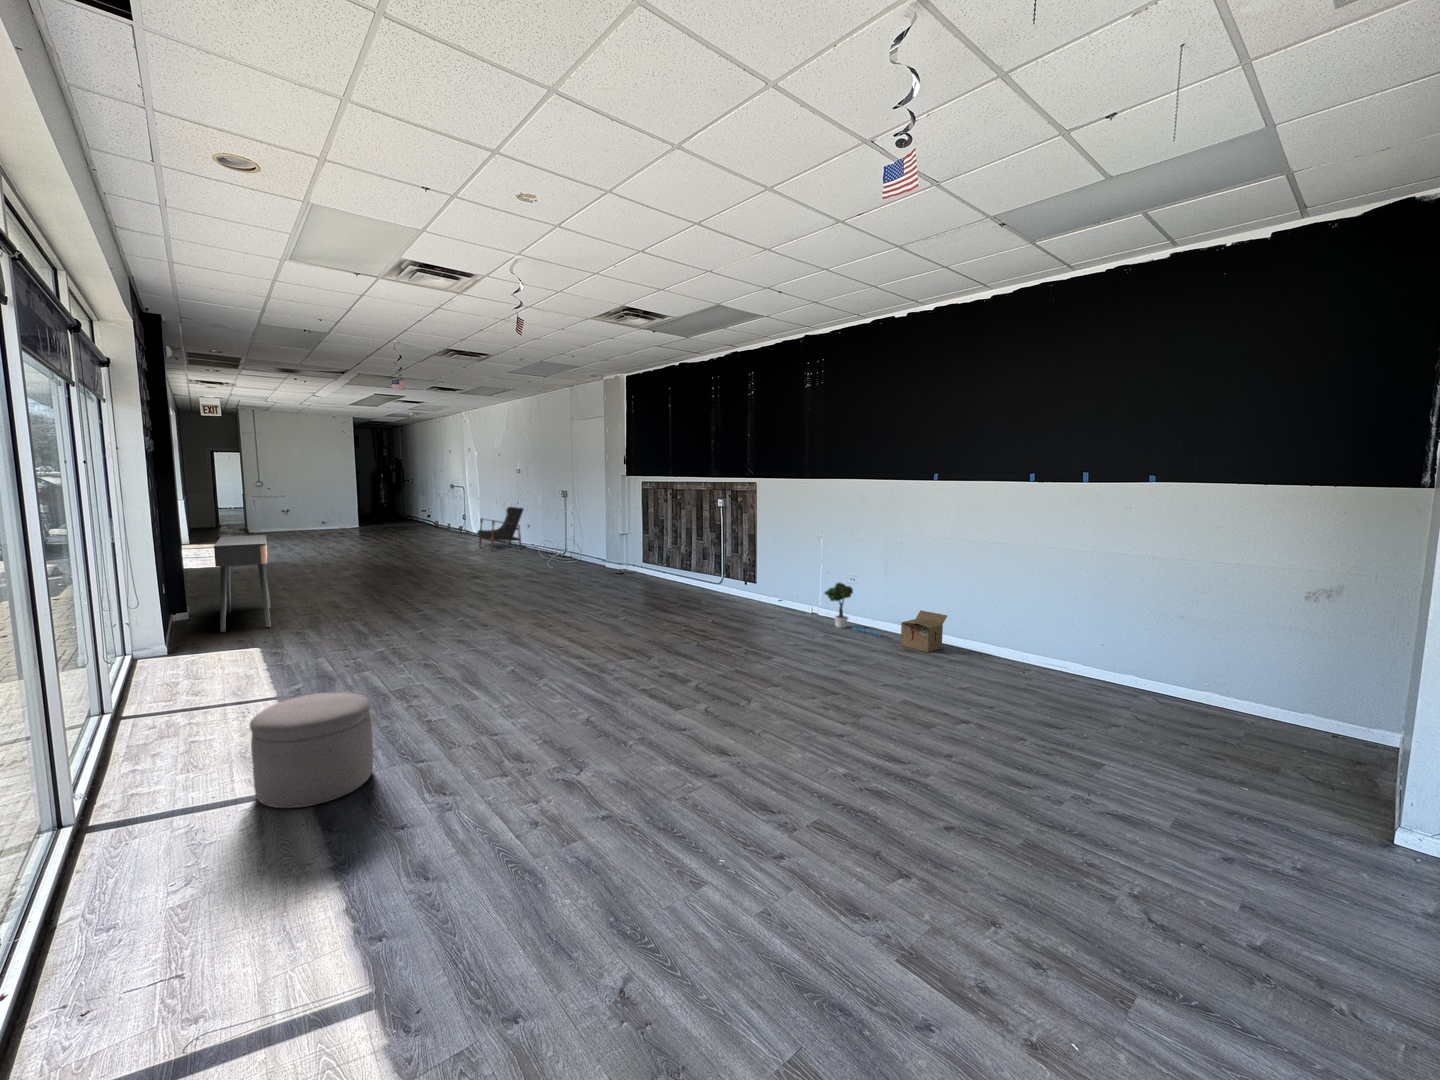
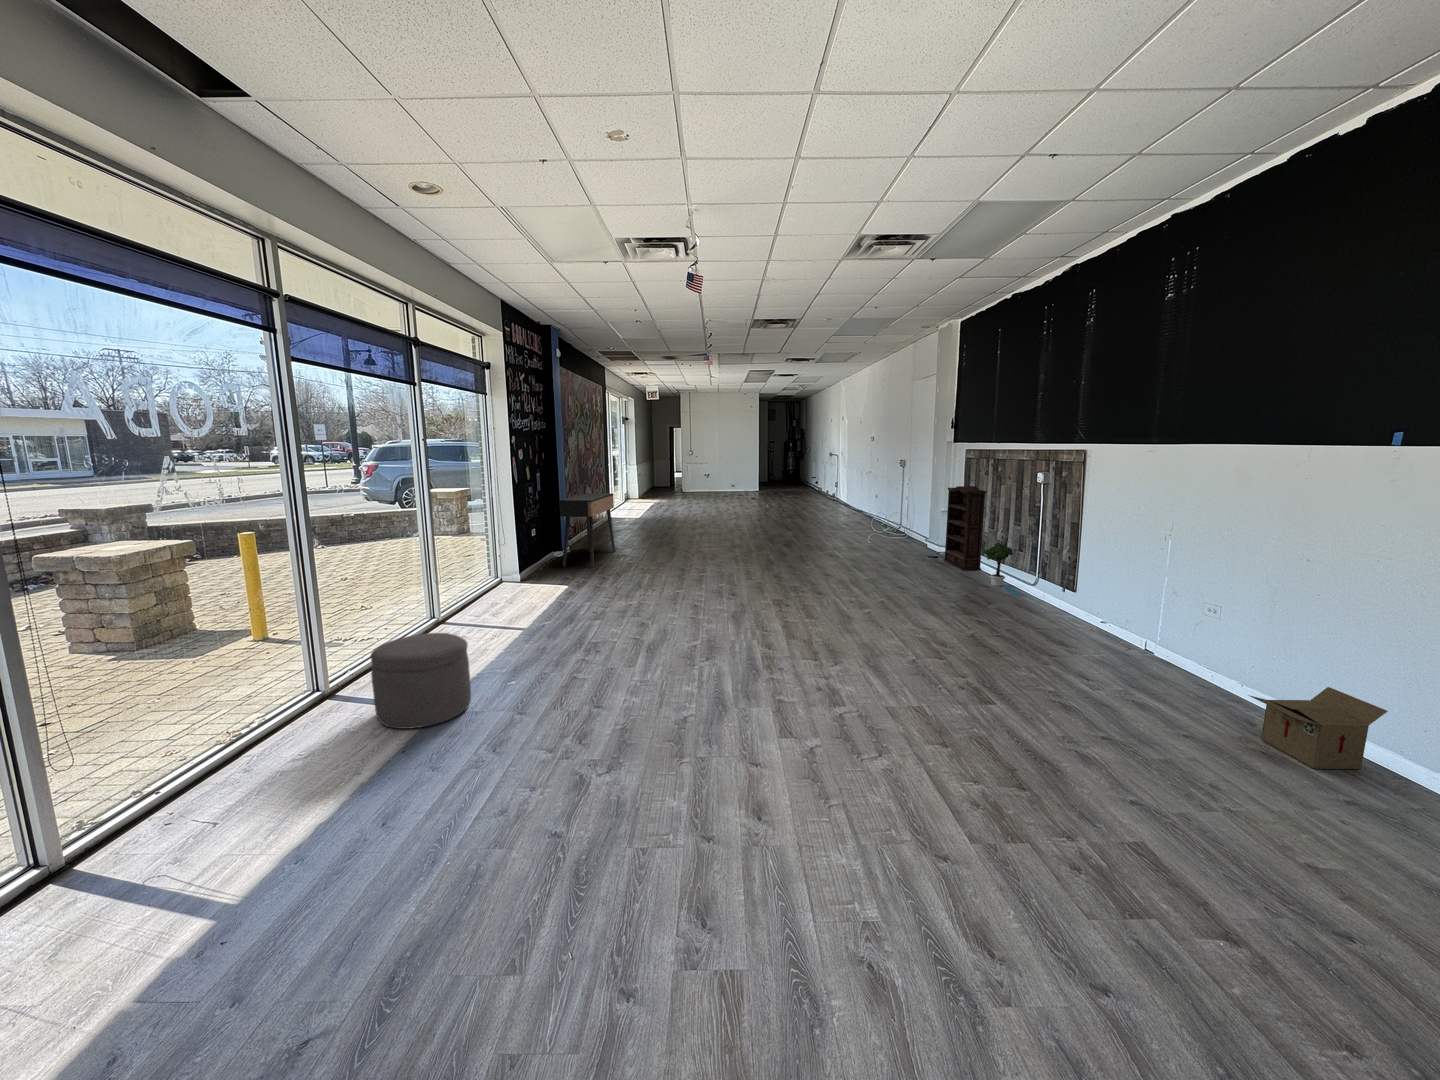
armchair: present [477,507,523,551] -> none [829,476,873,519]
bookshelf: none [632,512,668,582] -> present [944,486,987,570]
potted tree: present [825,583,880,635] -> present [983,543,1019,596]

